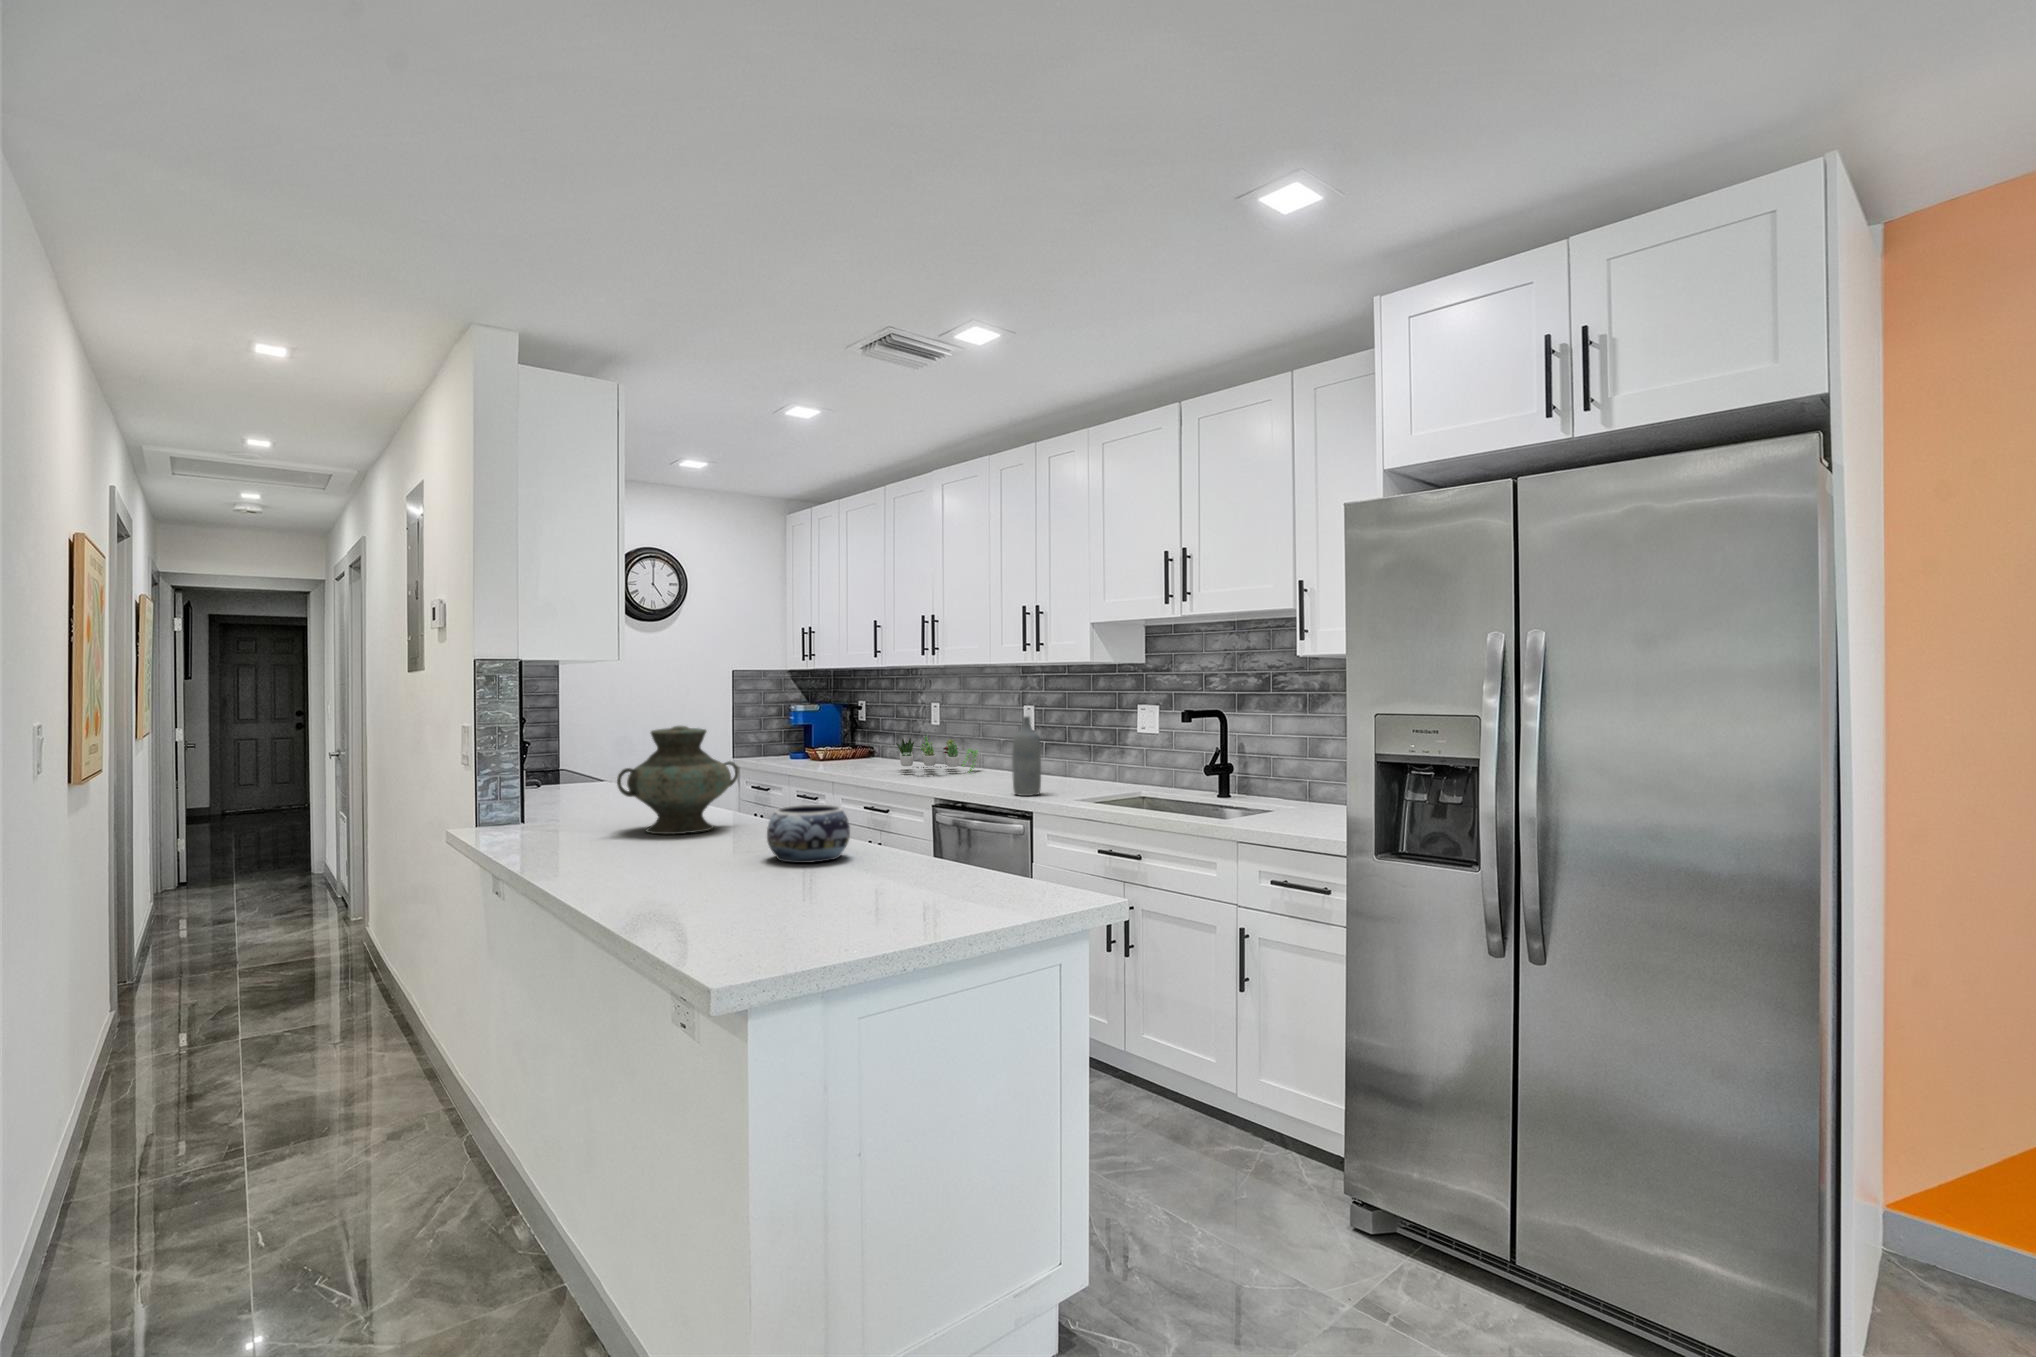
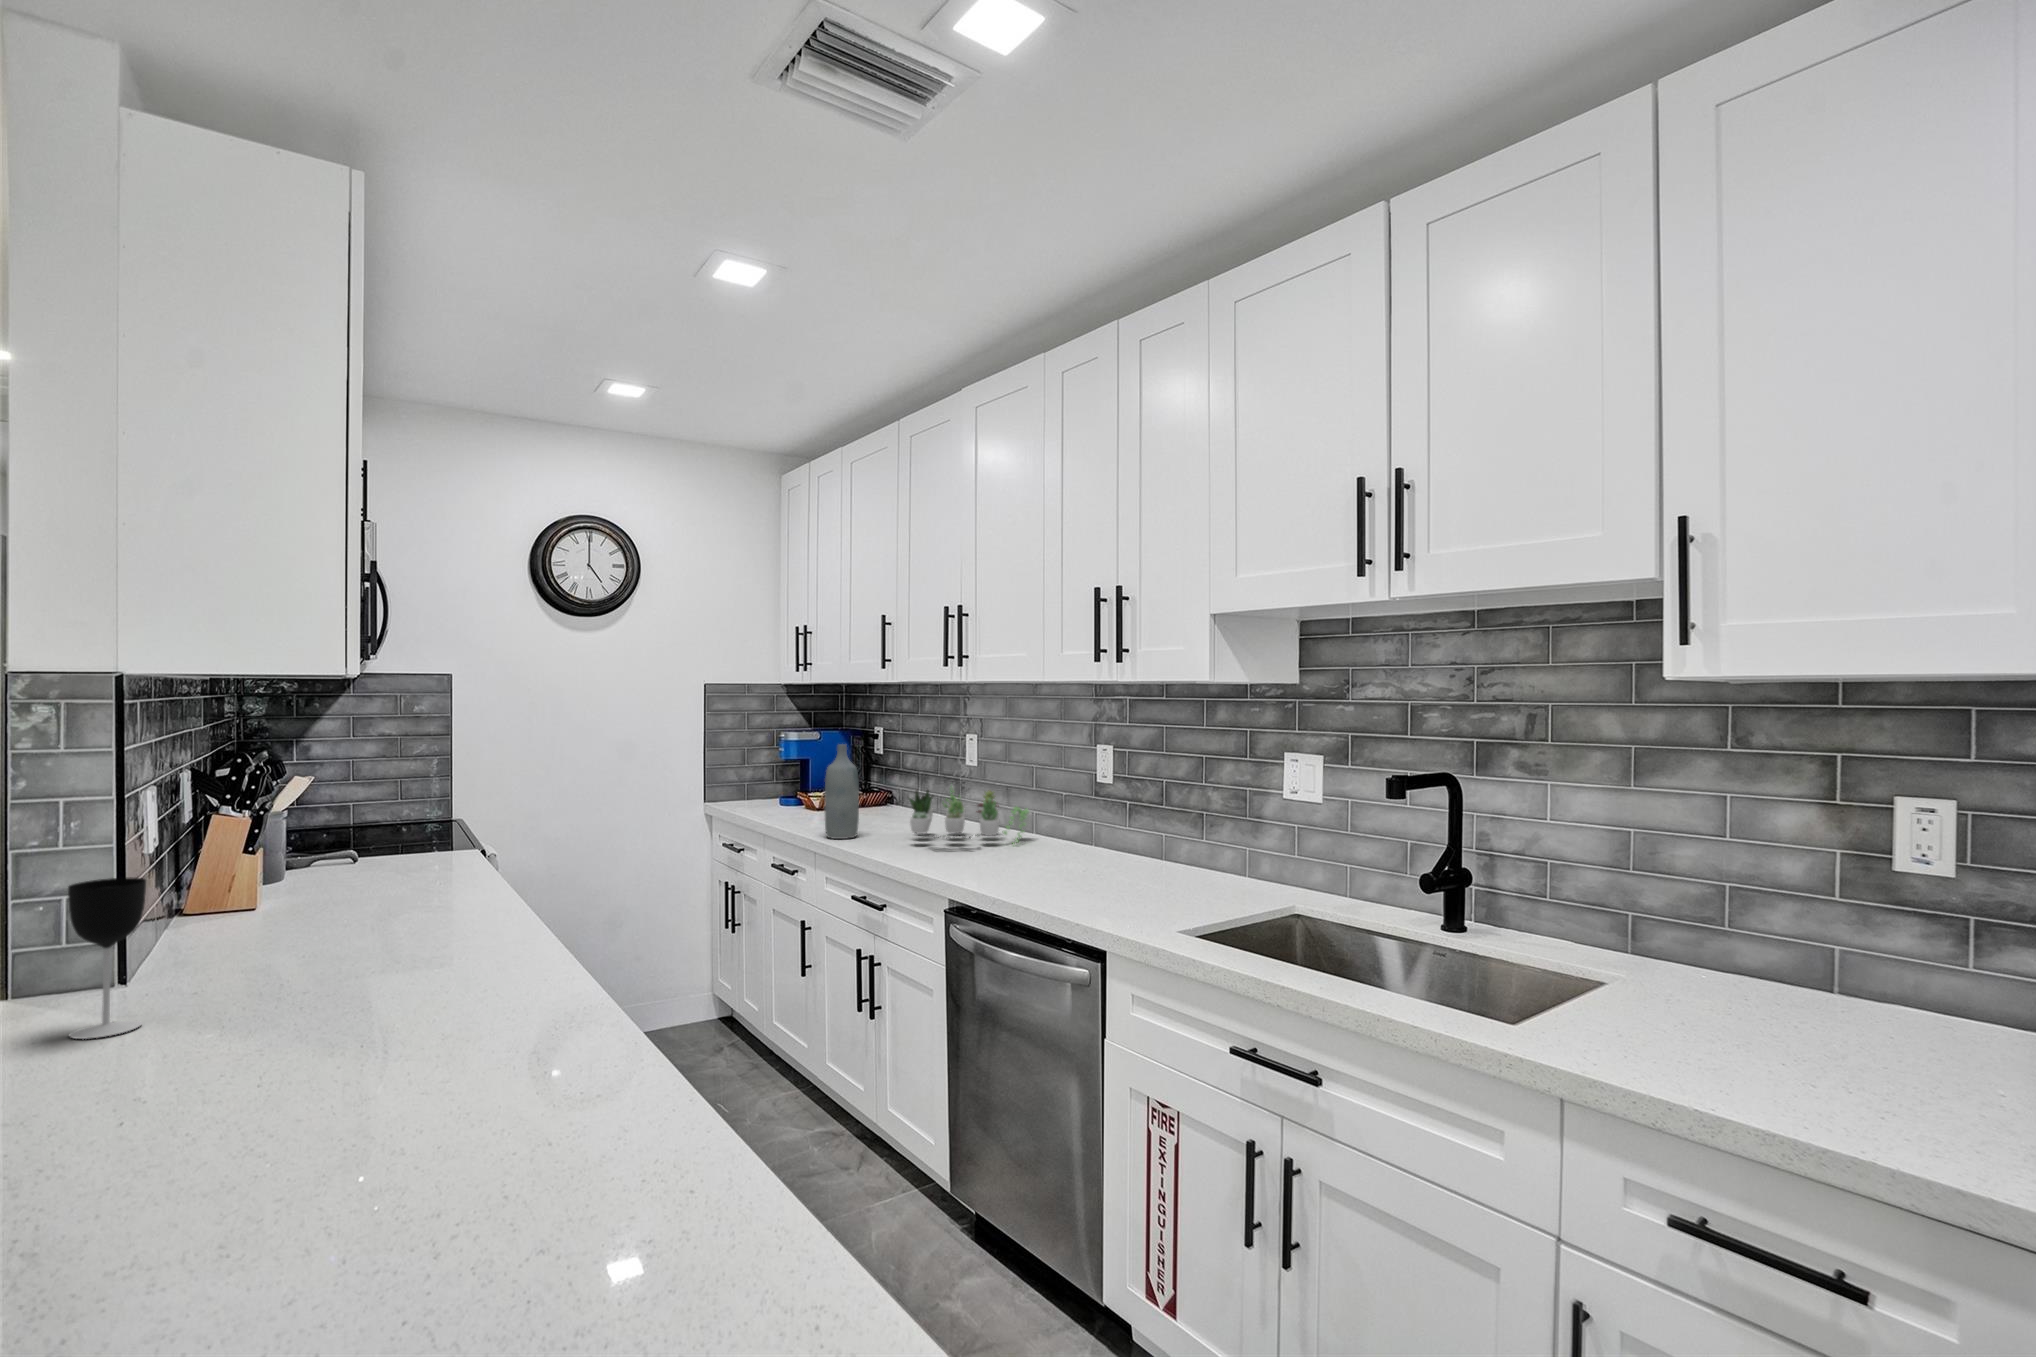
bottle: present [1012,716,1041,796] -> present [824,744,859,839]
vase: present [617,726,739,834] -> none [193,814,510,1055]
wine glass: none [539,759,570,833] -> present [68,877,146,1039]
decorative bowl: present [767,805,850,863] -> none [364,1053,611,1259]

